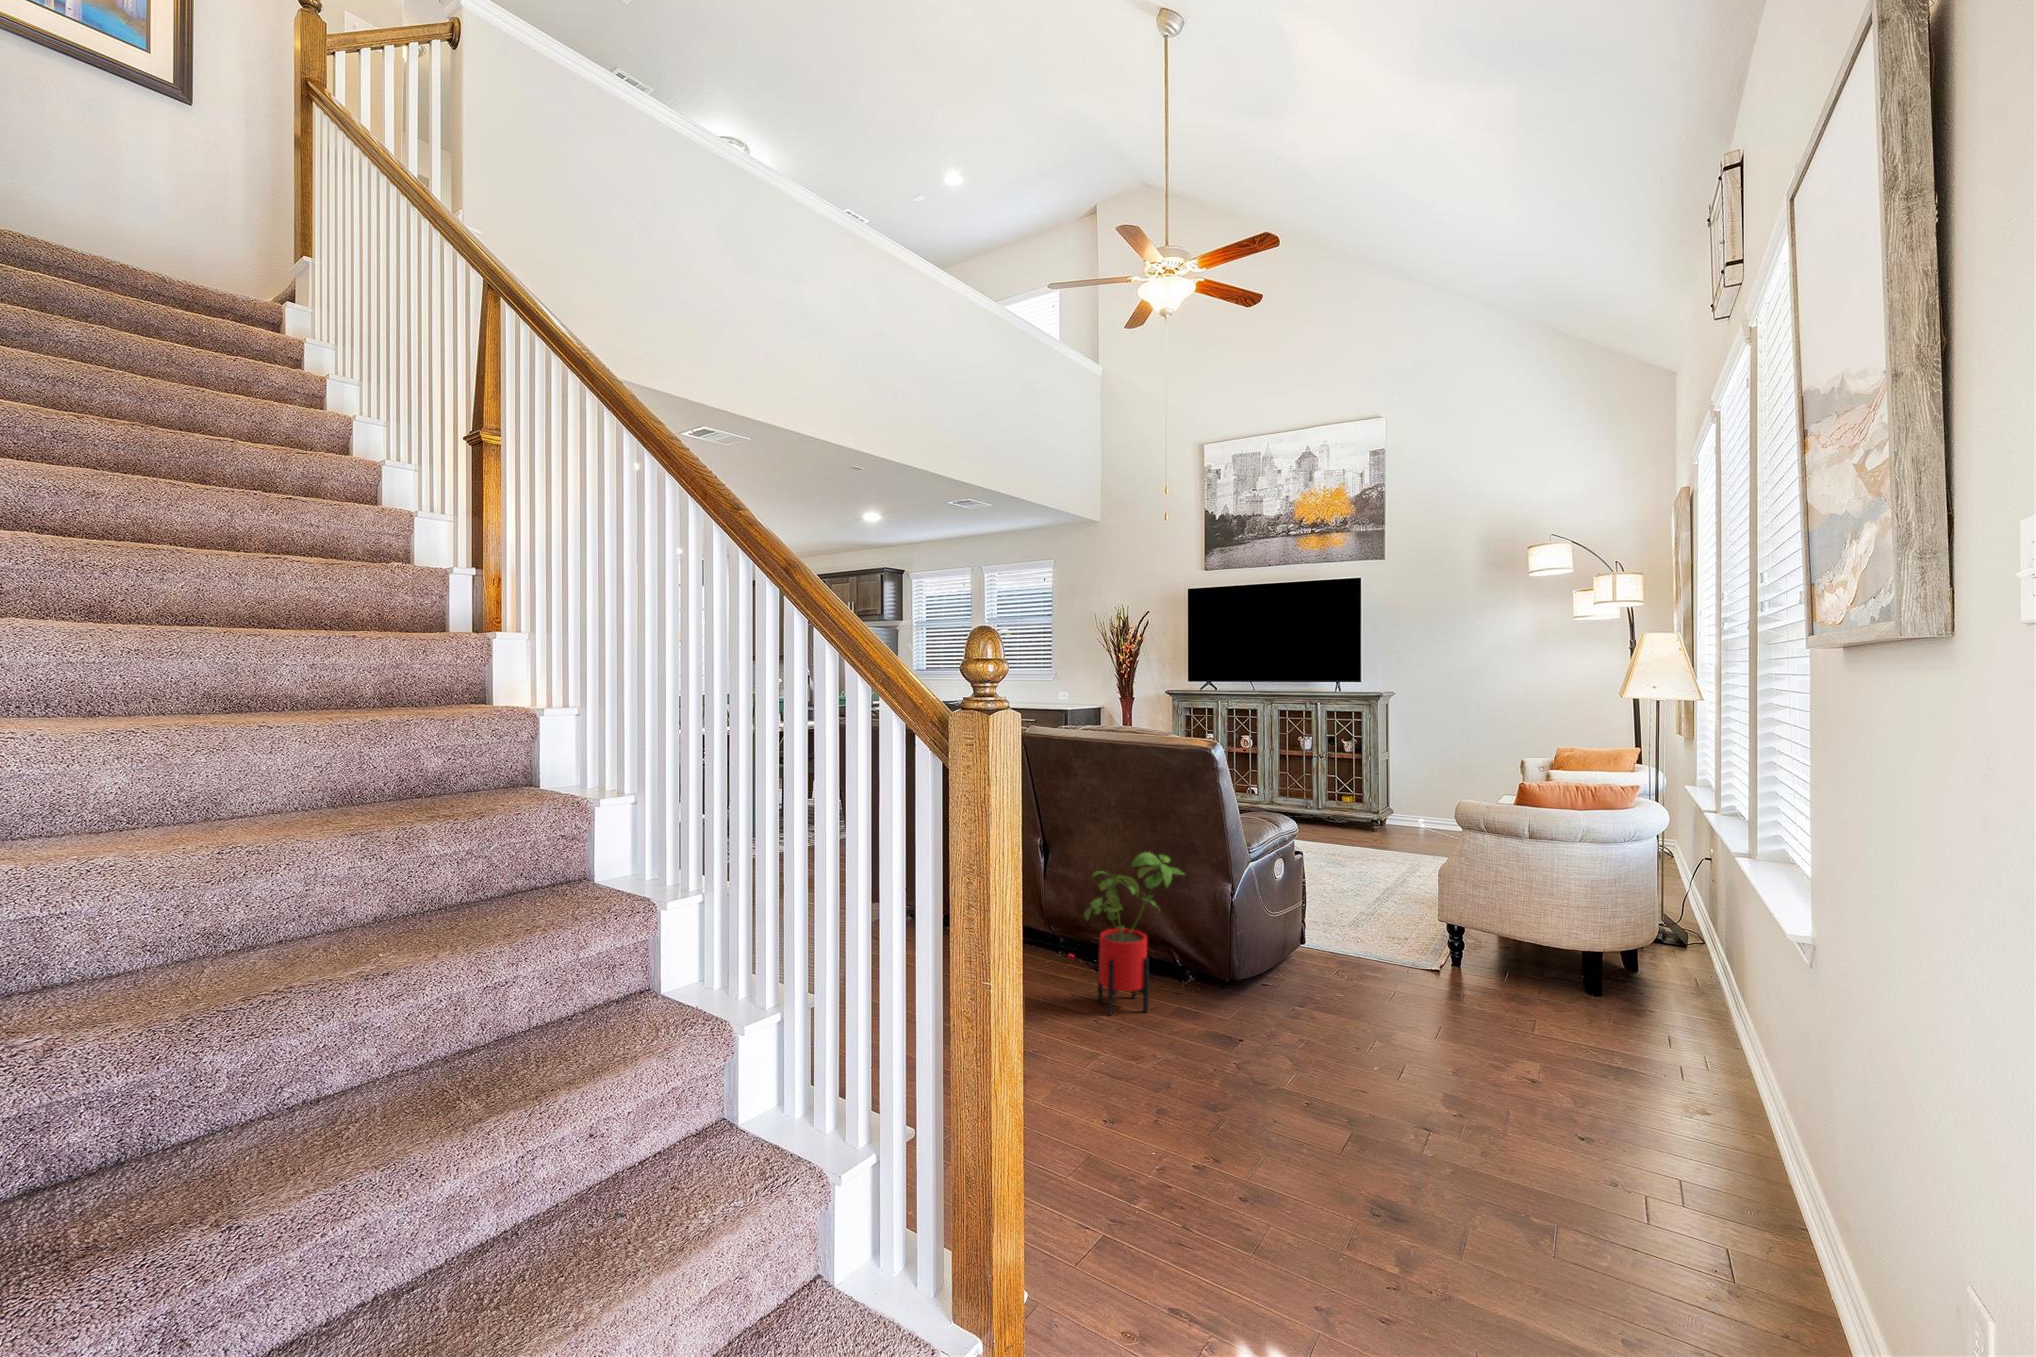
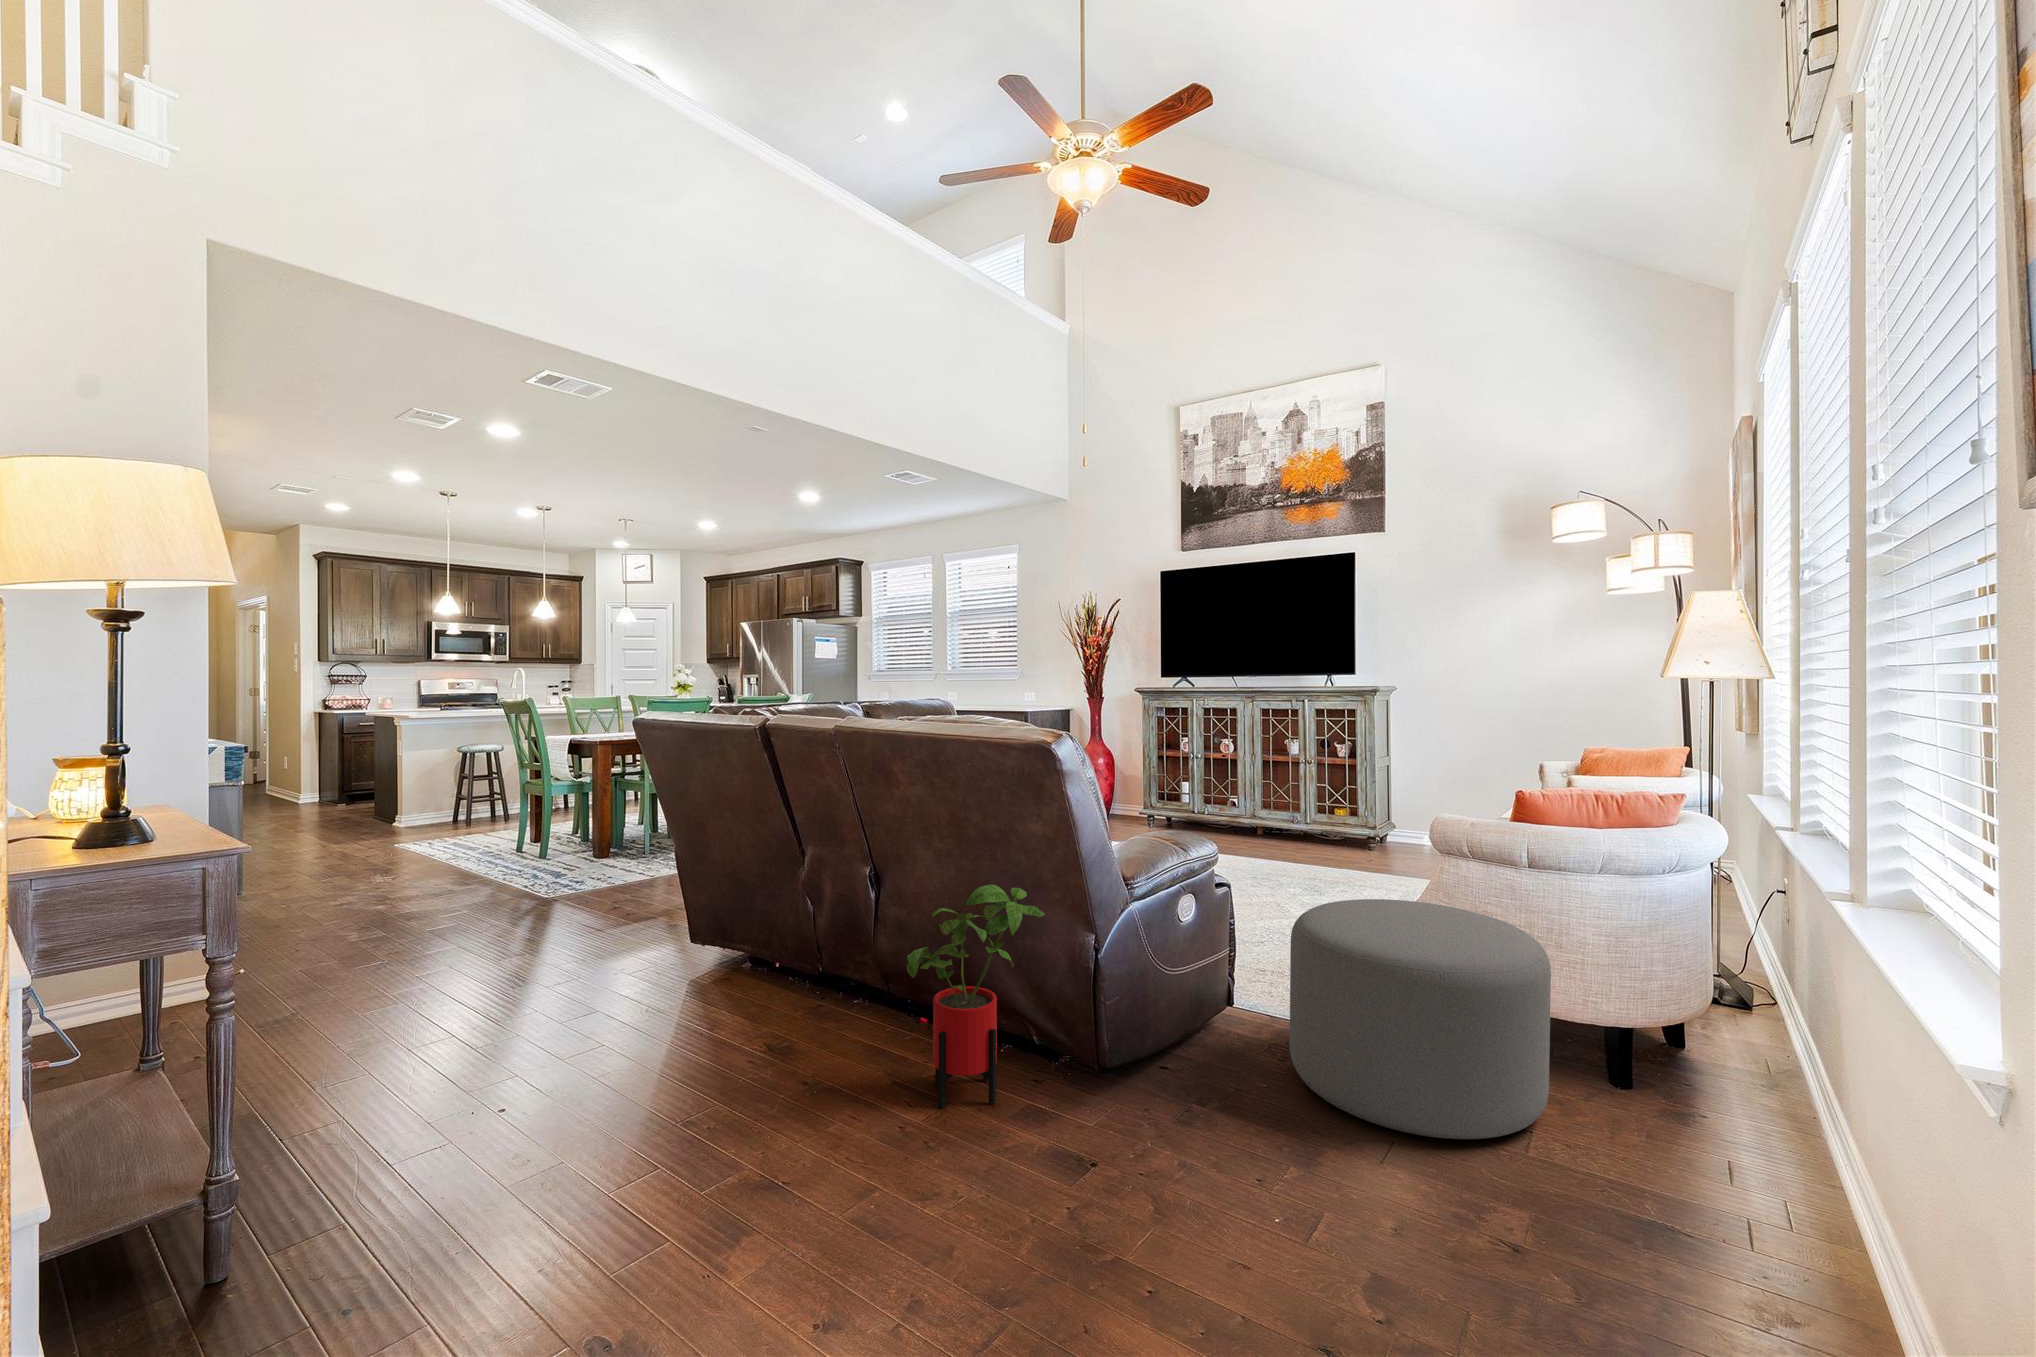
ottoman: none [1354,864,1547,1028] -> present [1290,899,1551,1139]

